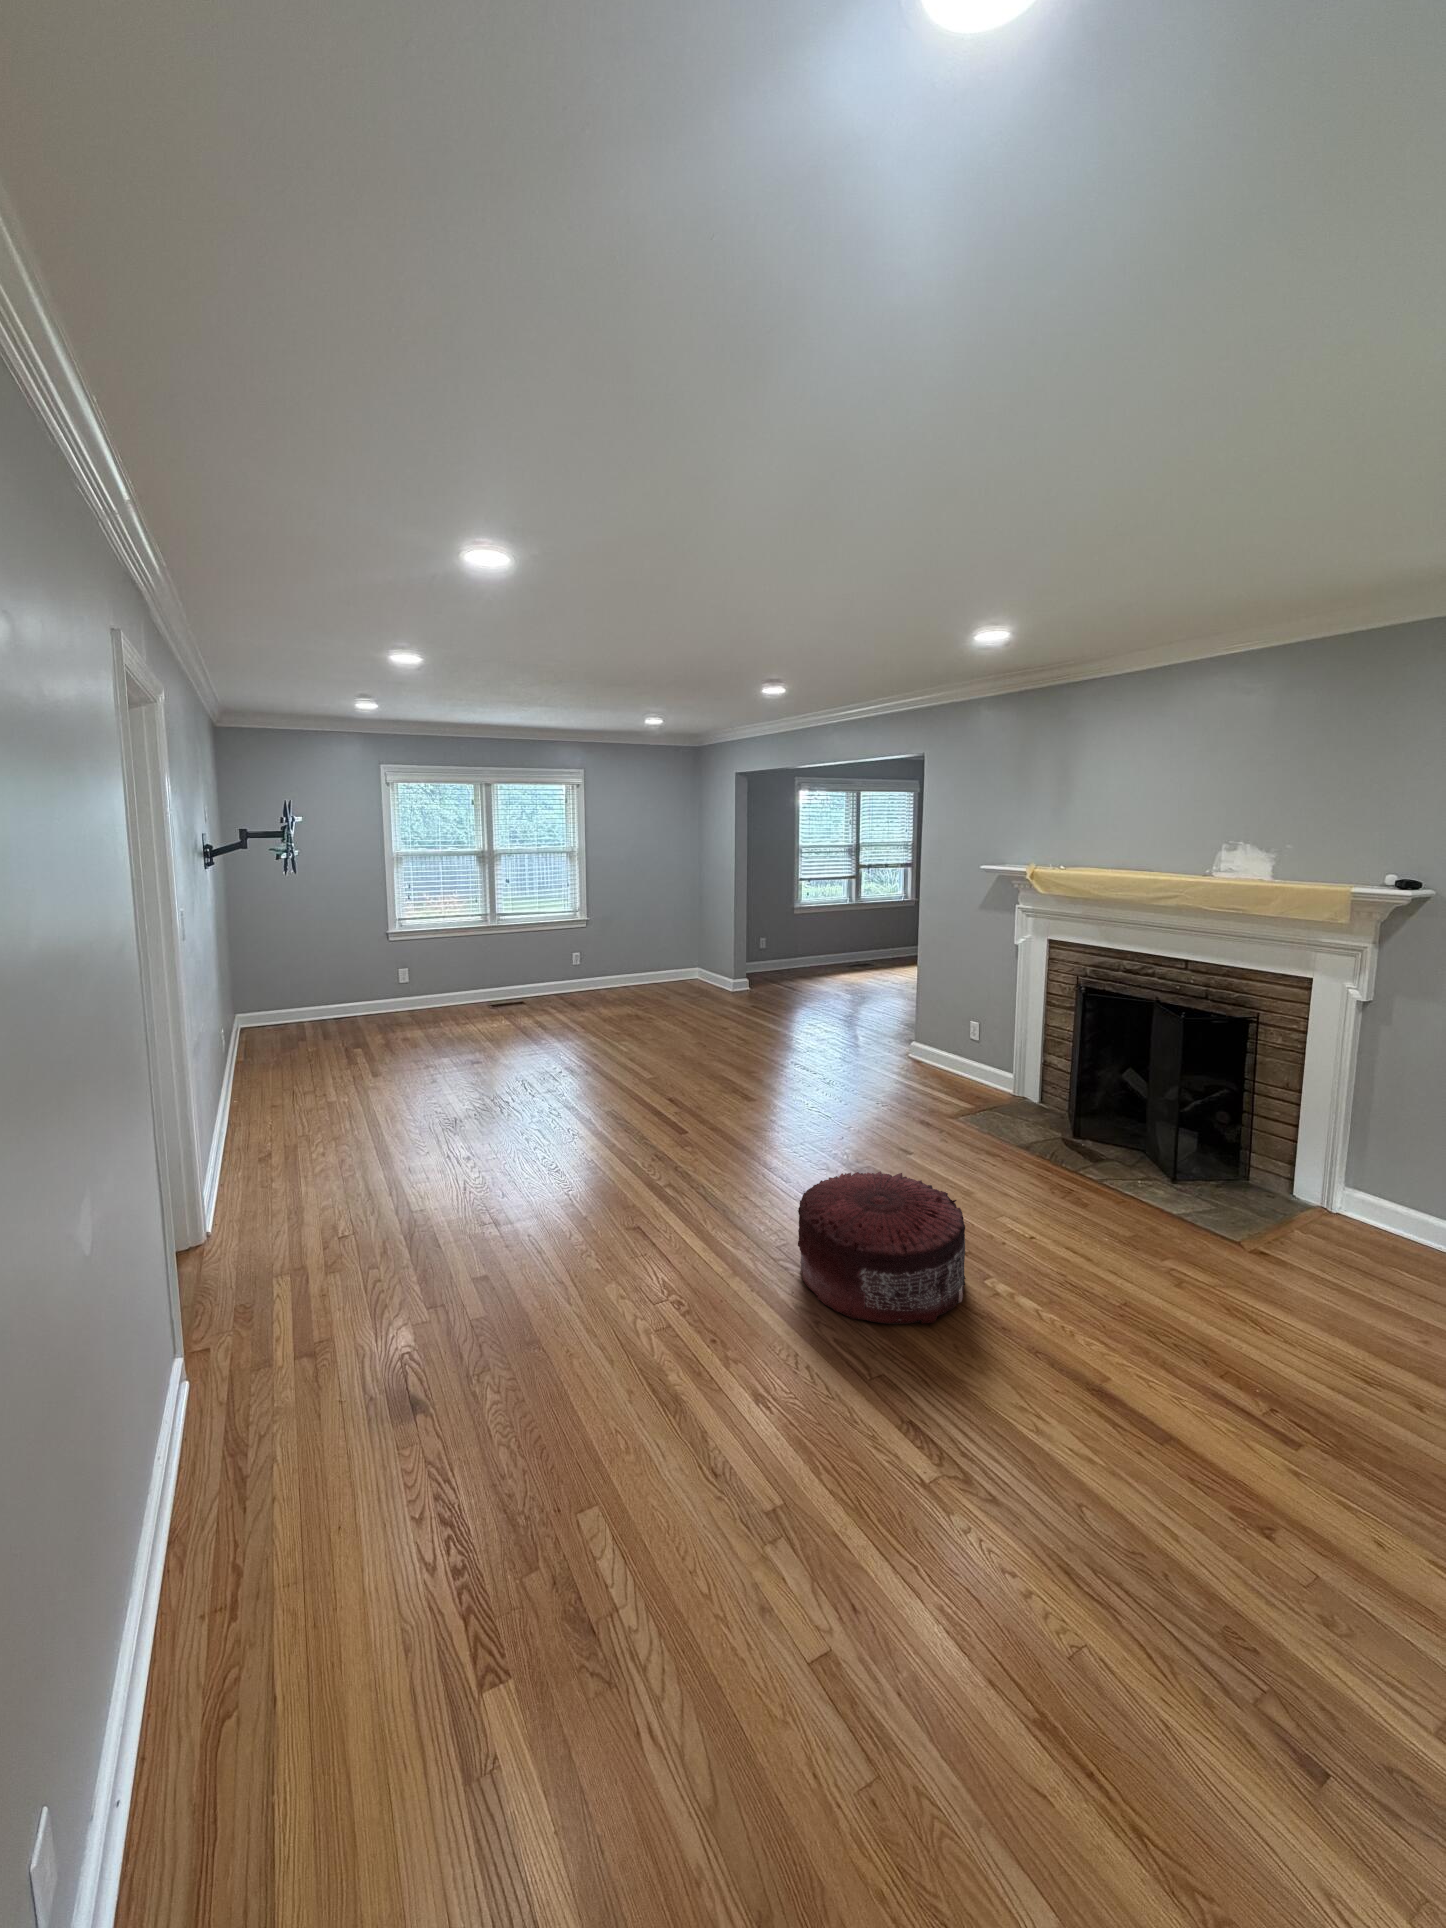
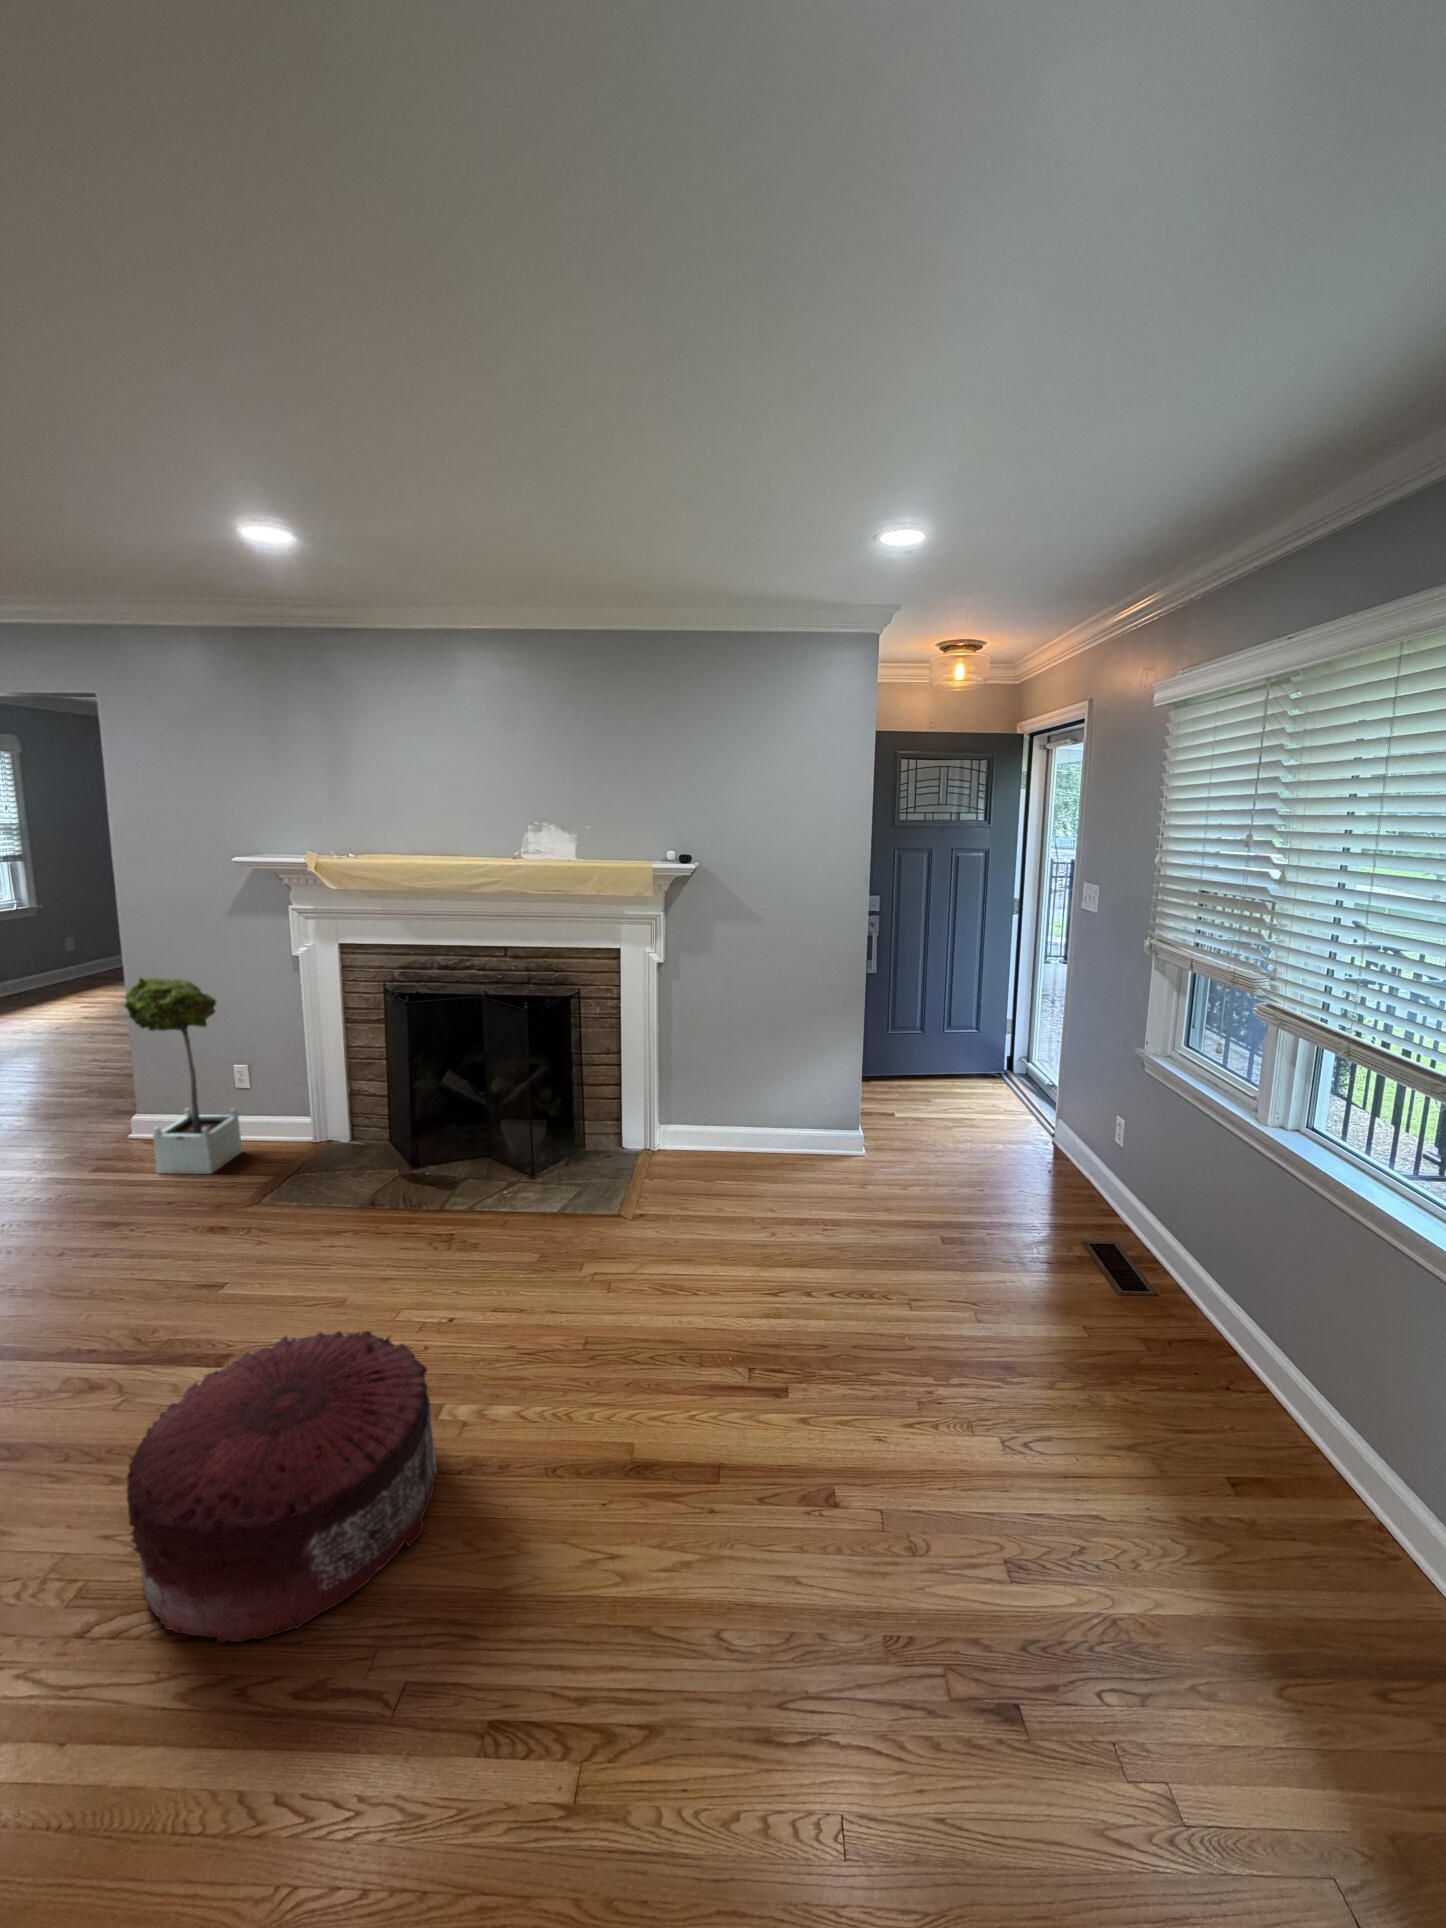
potted tree: none [909,947,967,1091] -> present [124,978,242,1174]

